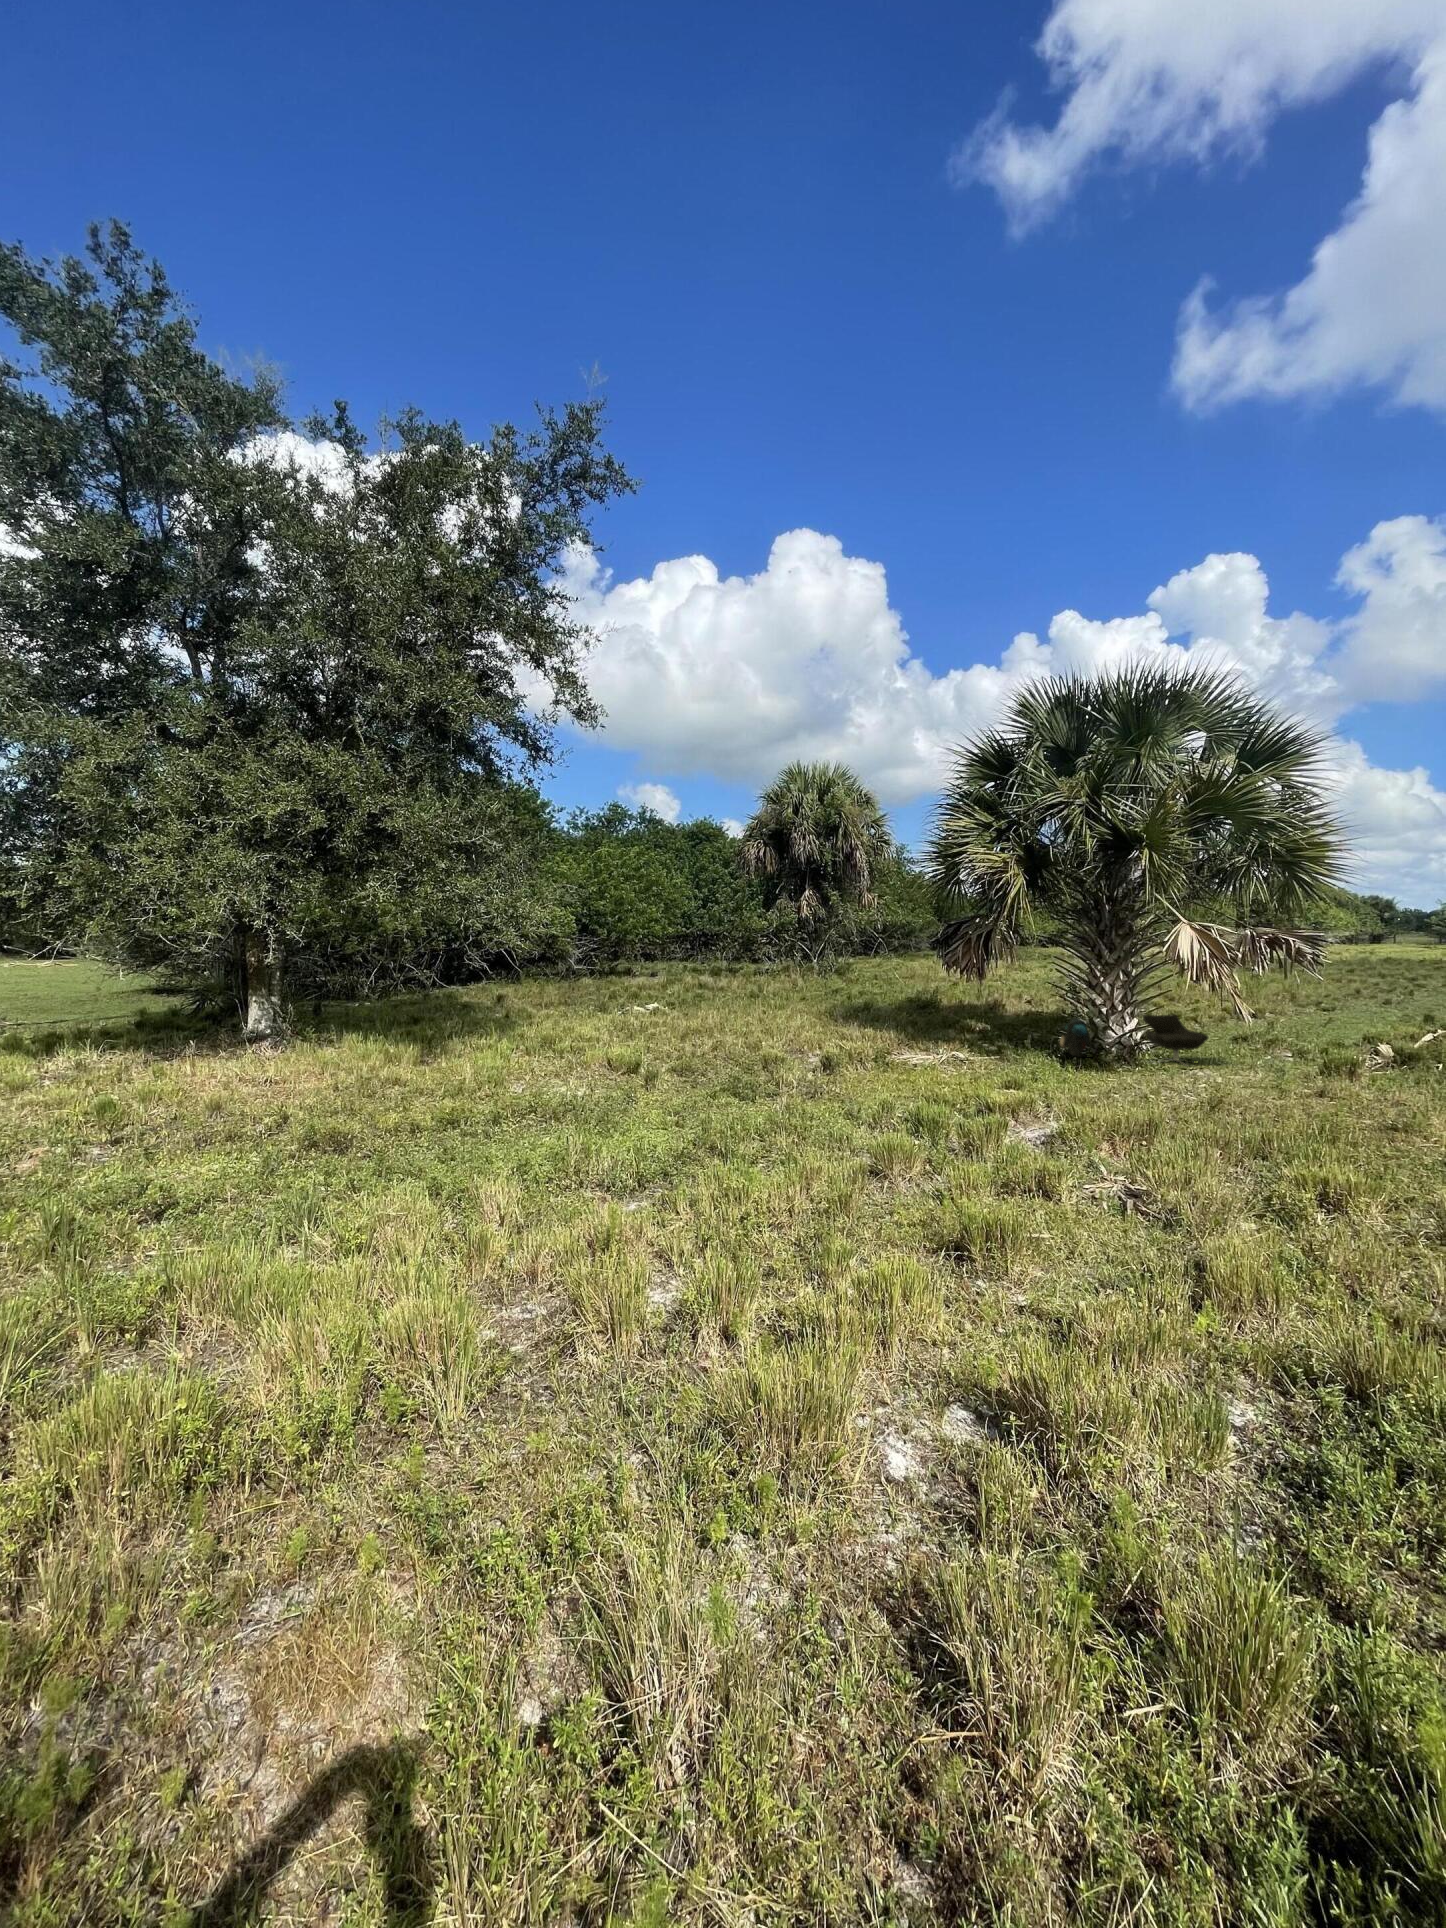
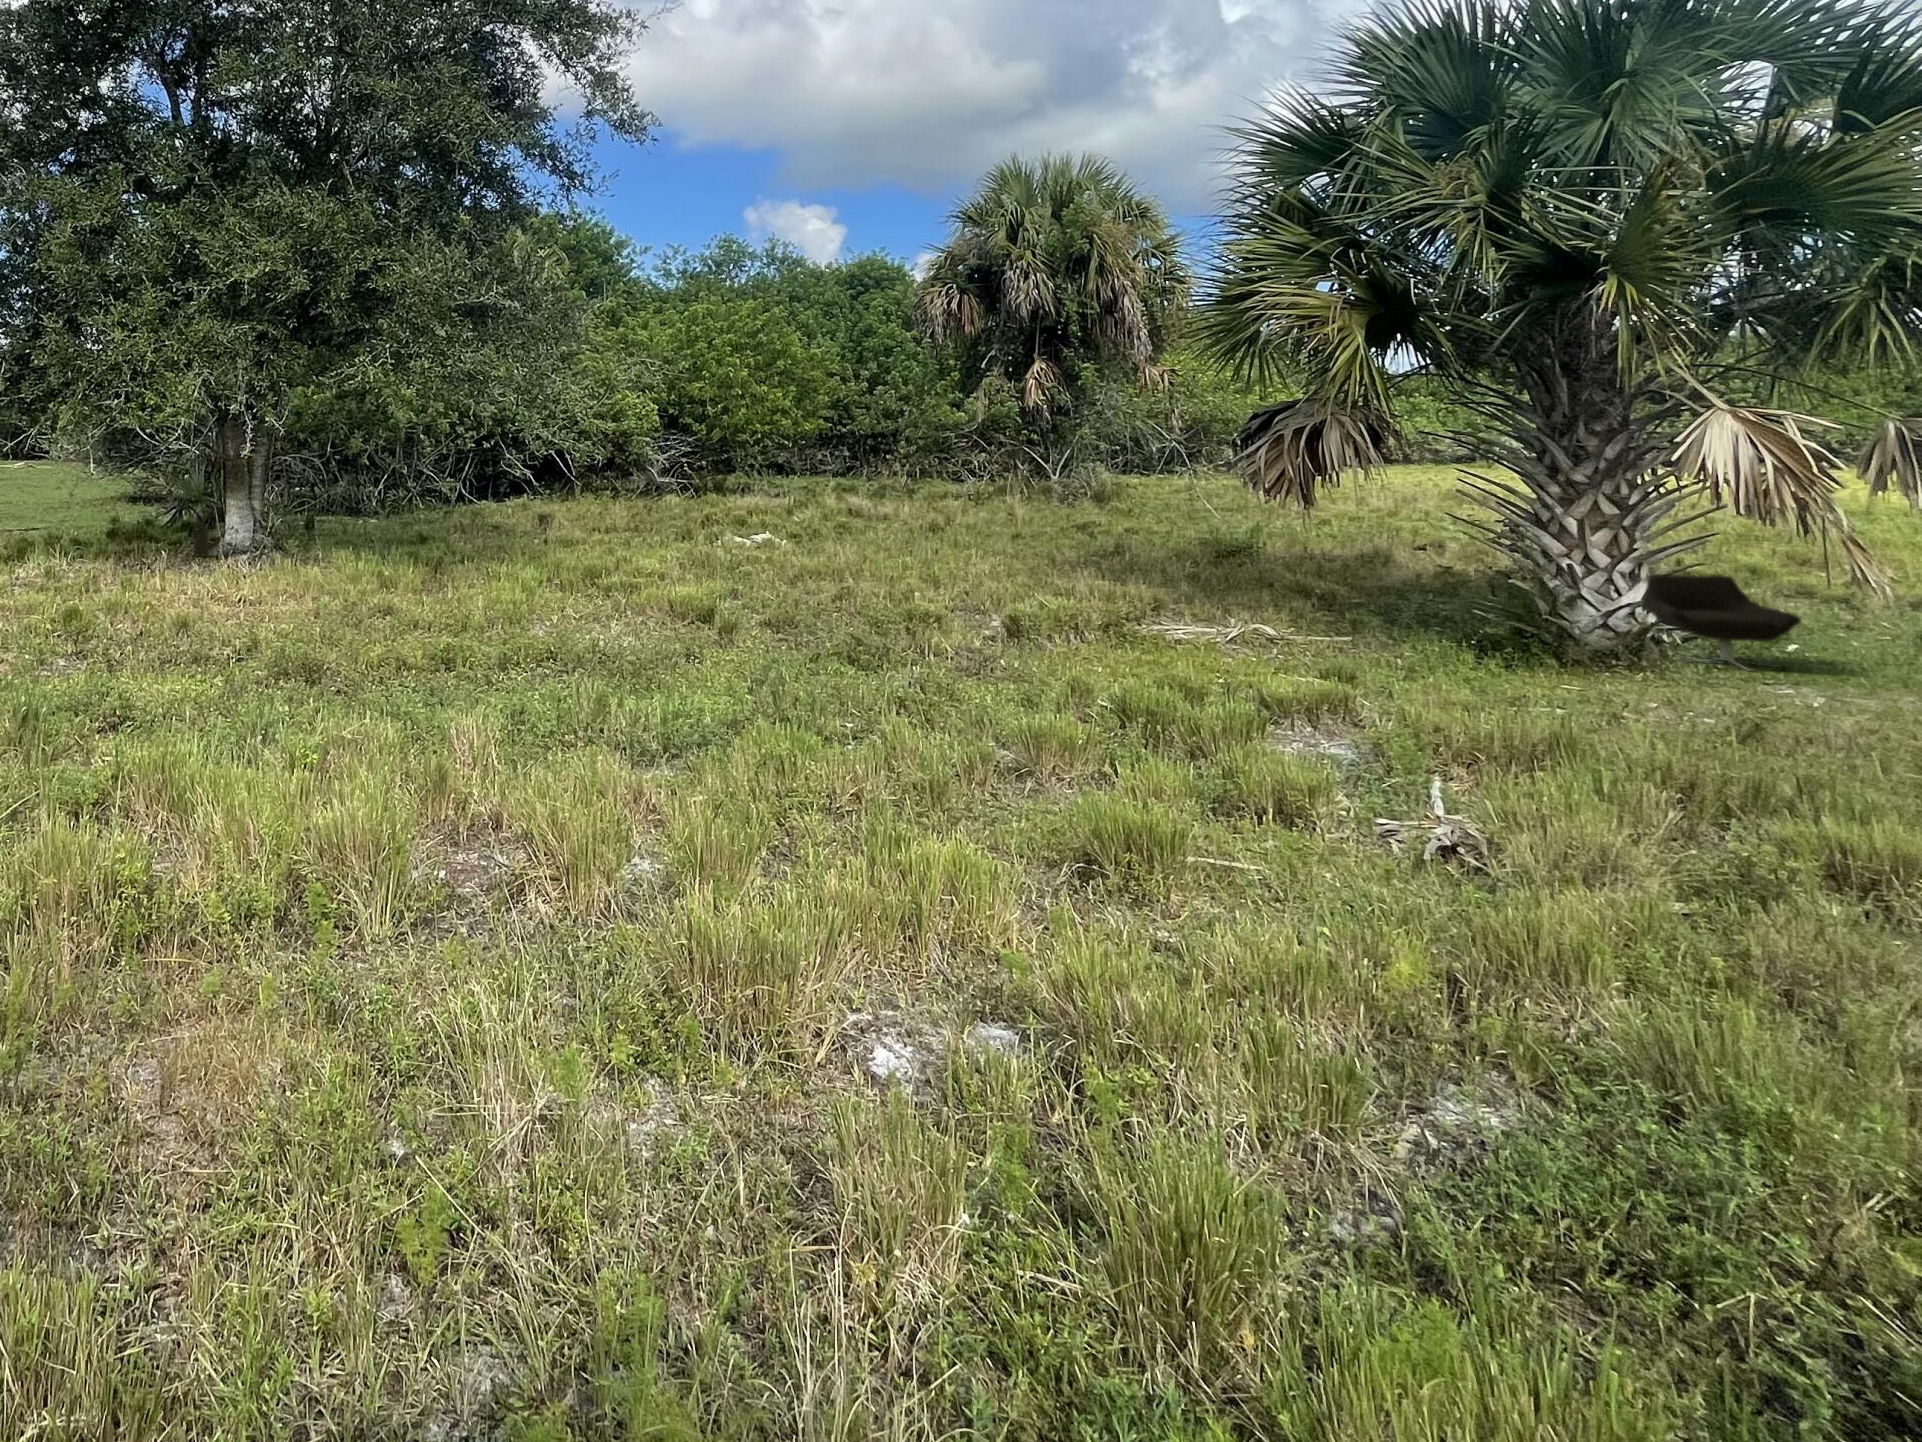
watering can: none [212,1012,252,1041] -> present [186,522,228,557]
backpack: present [1060,1018,1089,1057] -> none [1470,573,1547,645]

